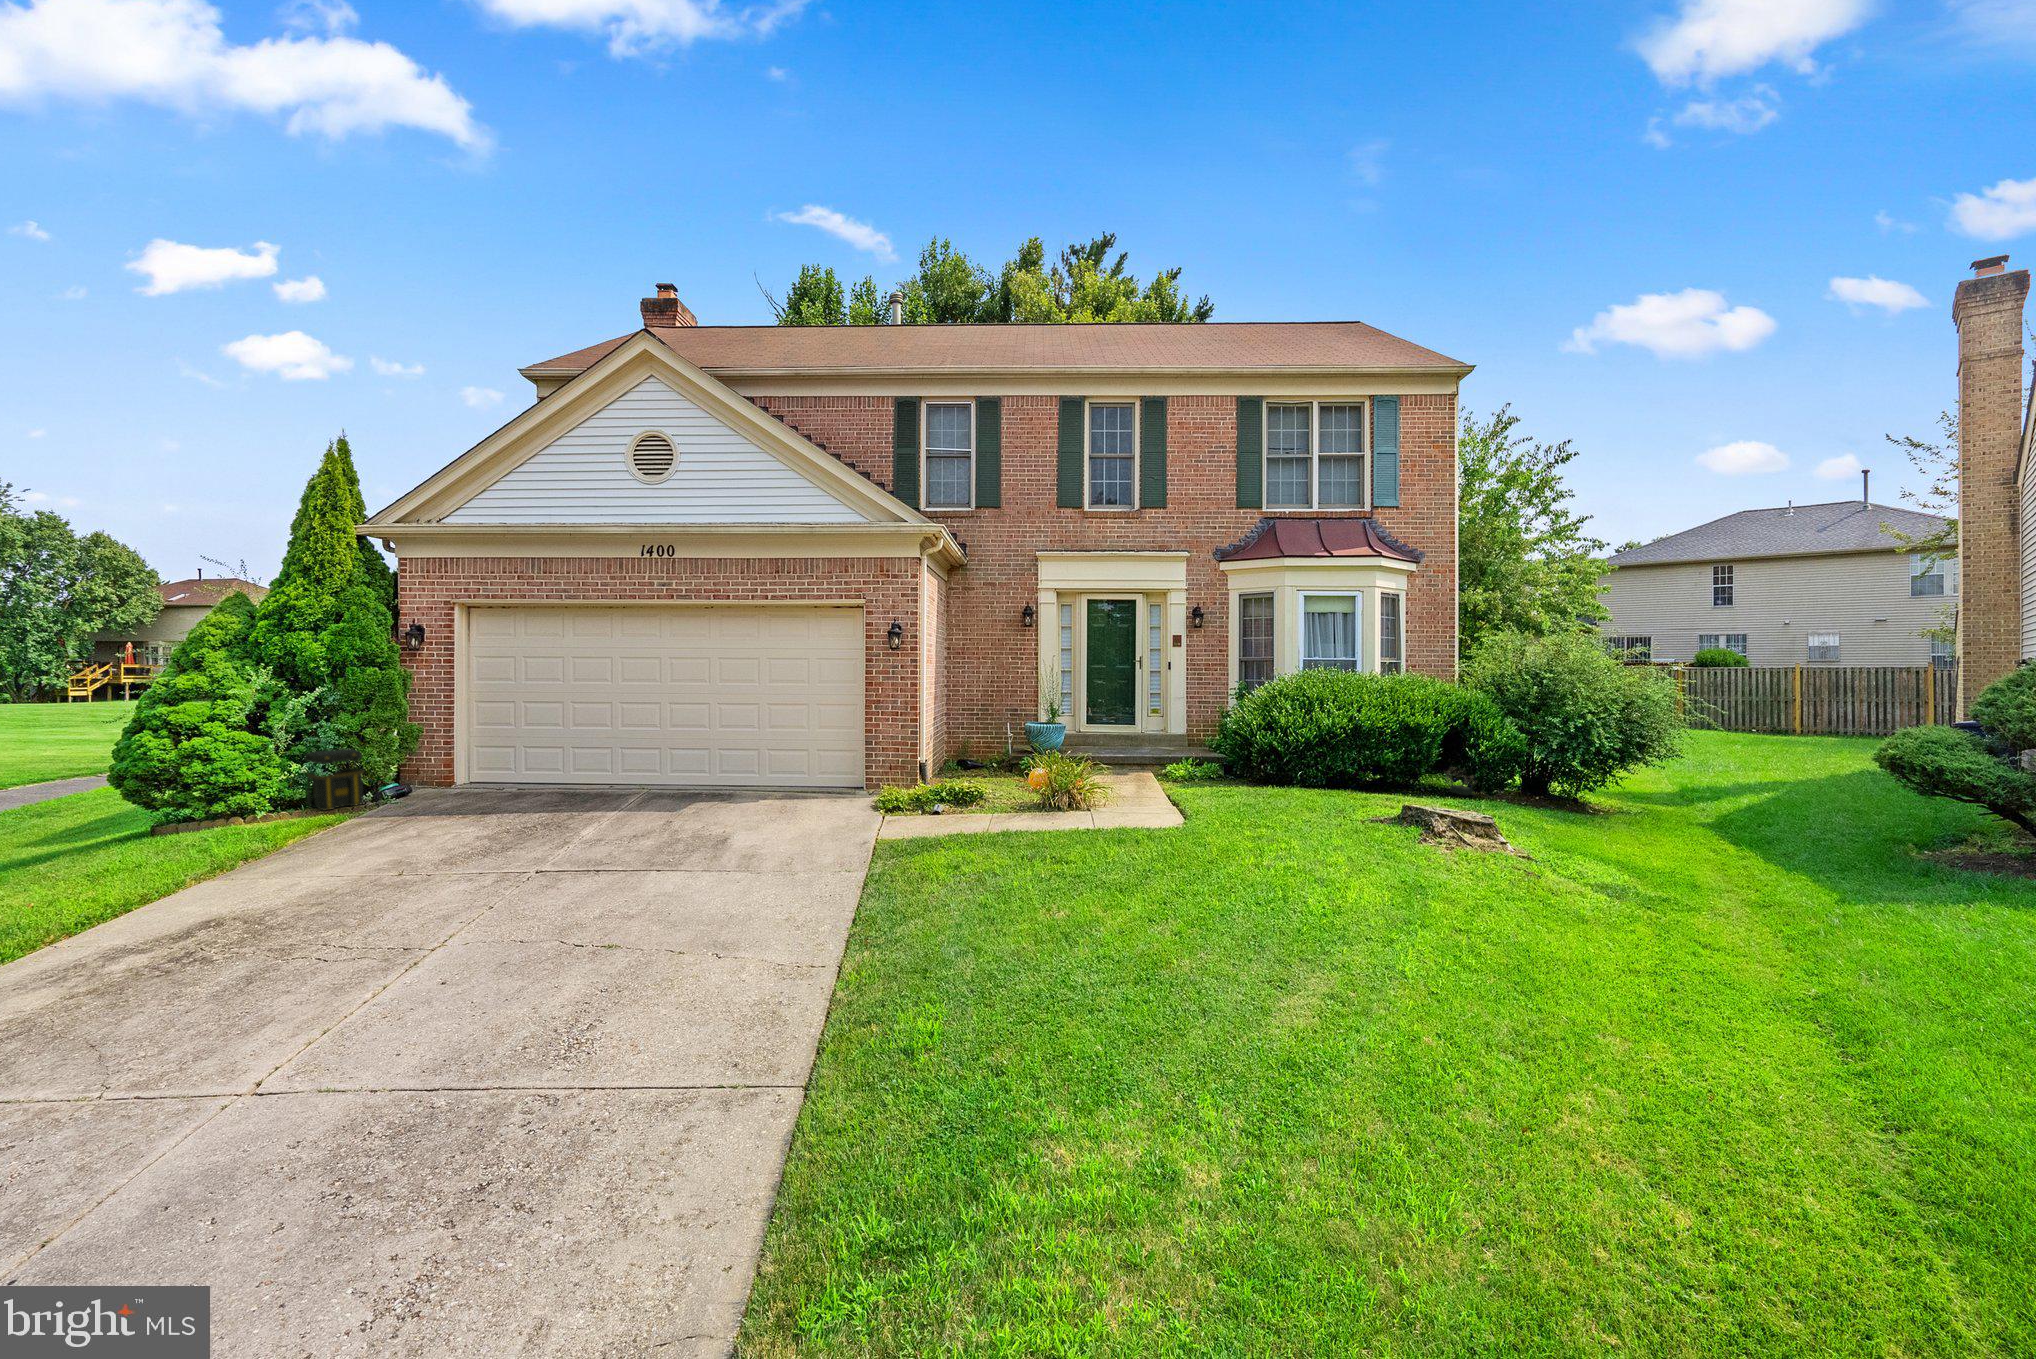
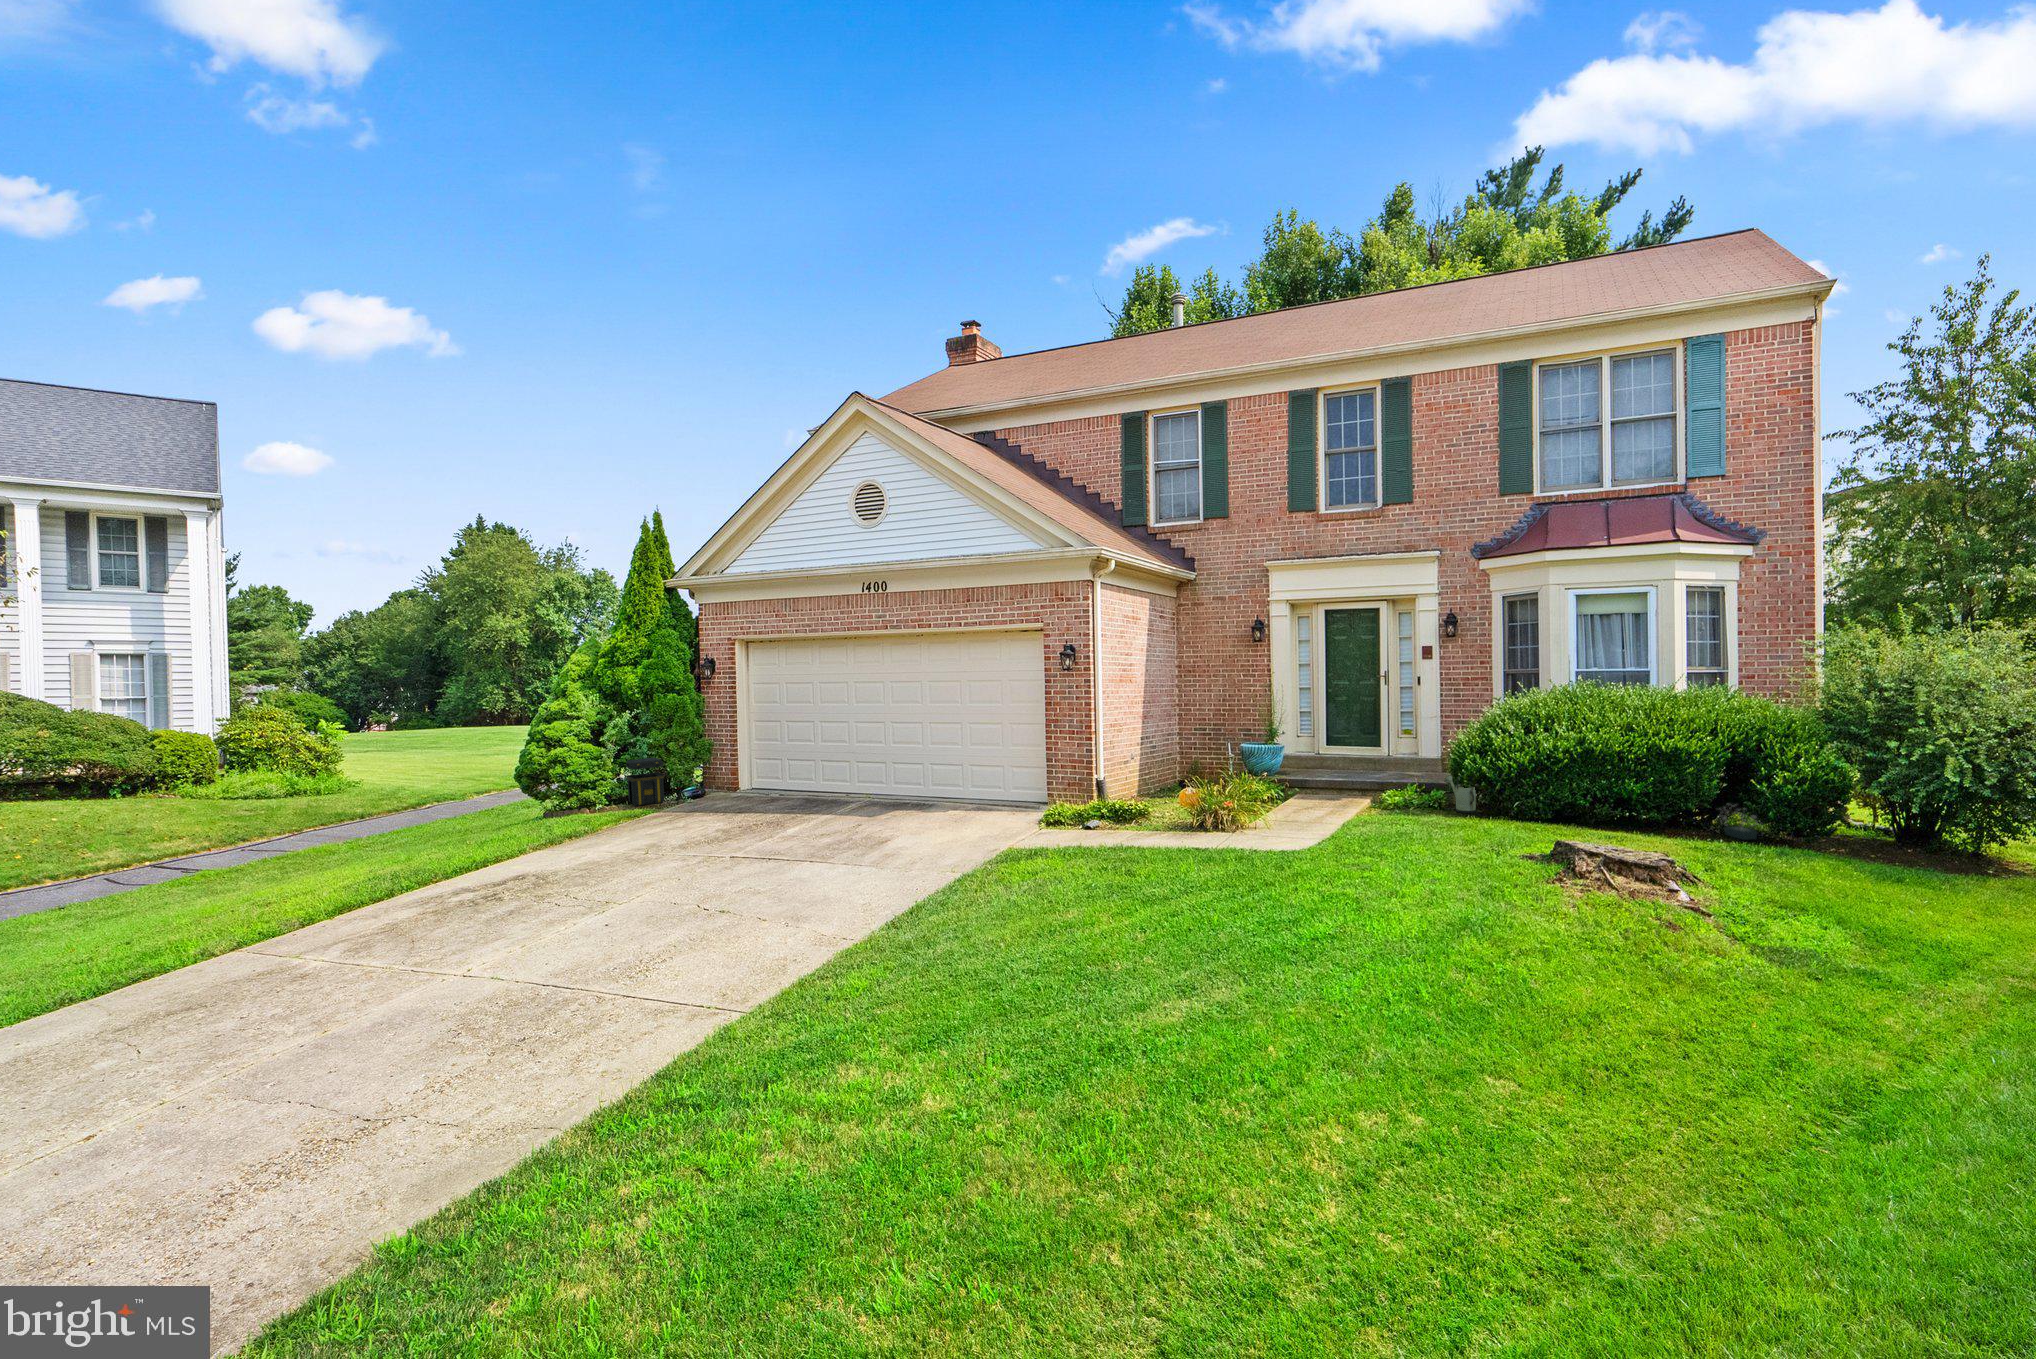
watering can: none [1235,749,1265,782] -> present [1445,775,1476,813]

